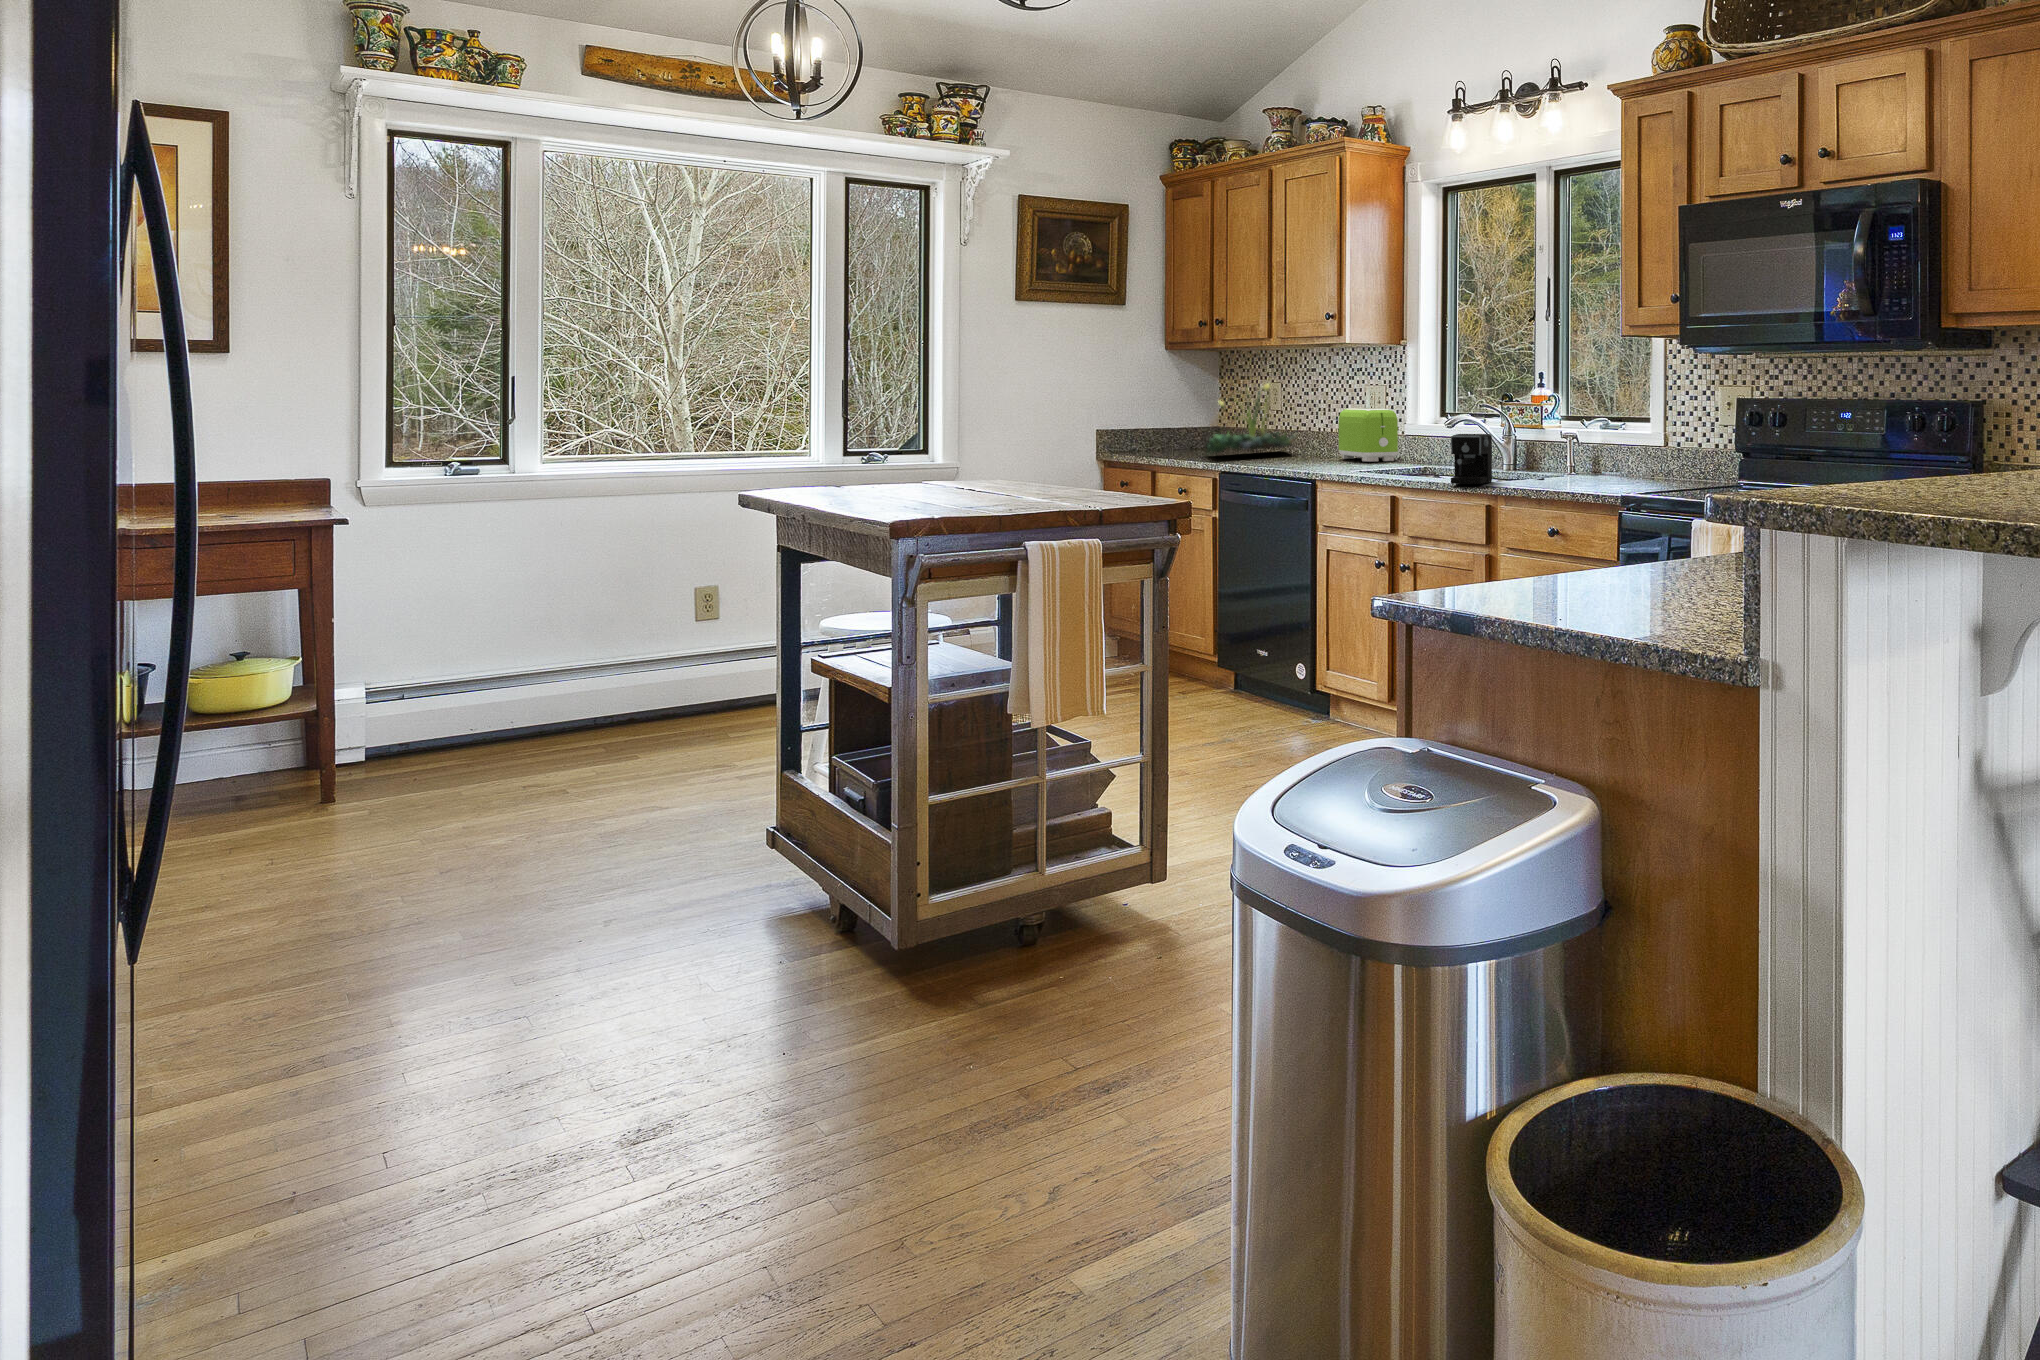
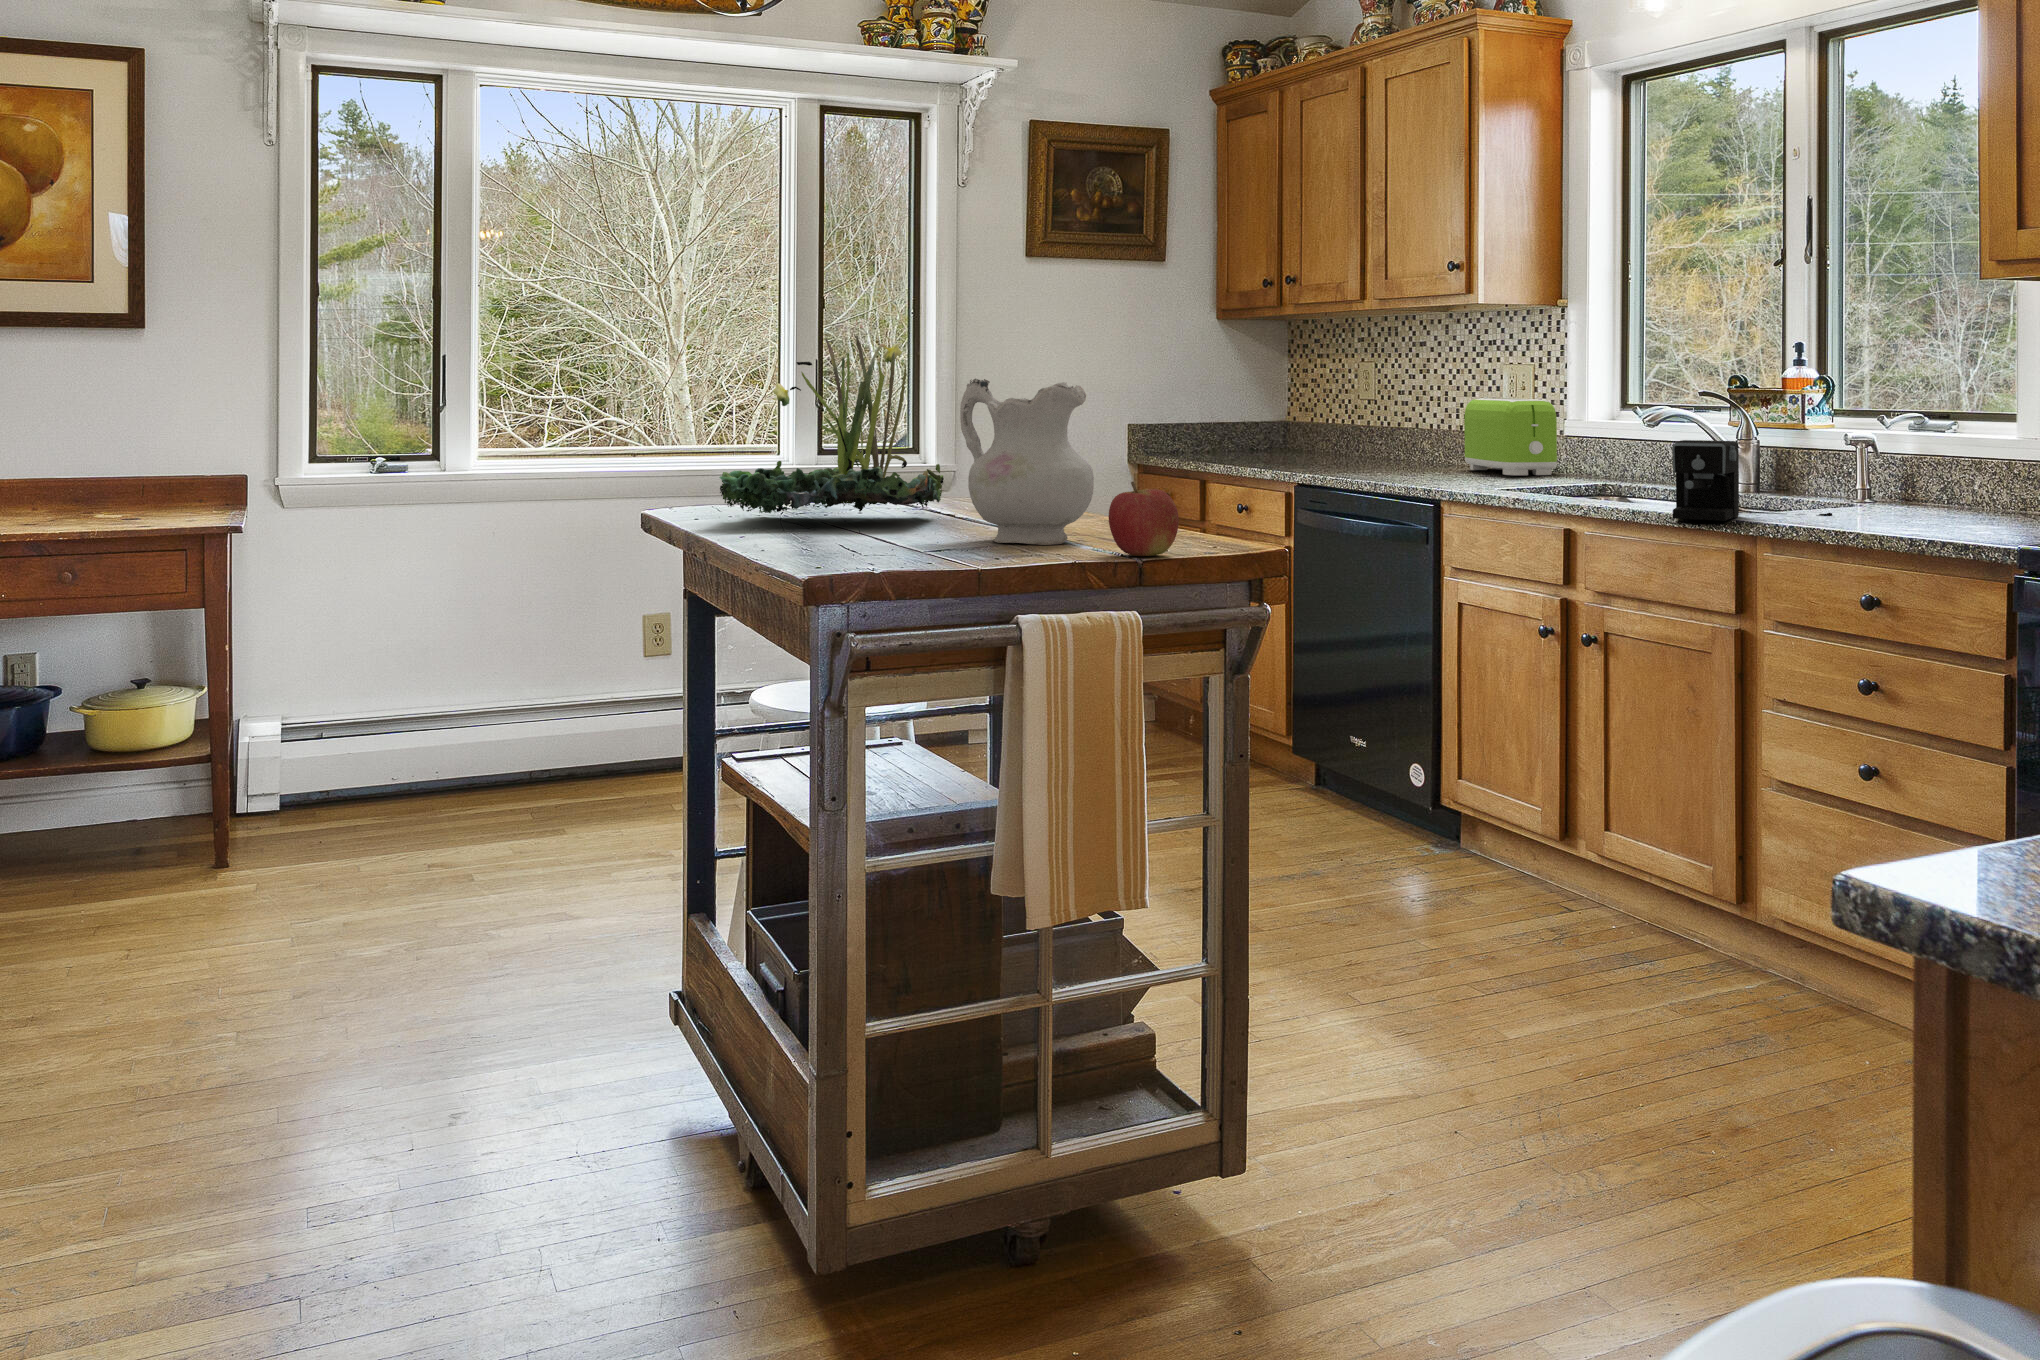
plant: present [1207,384,1296,453] -> present [719,335,944,513]
ceramic pitcher: none [982,395,1072,502] -> present [960,379,1094,545]
apple: none [1082,459,1126,505] -> present [1108,482,1179,556]

